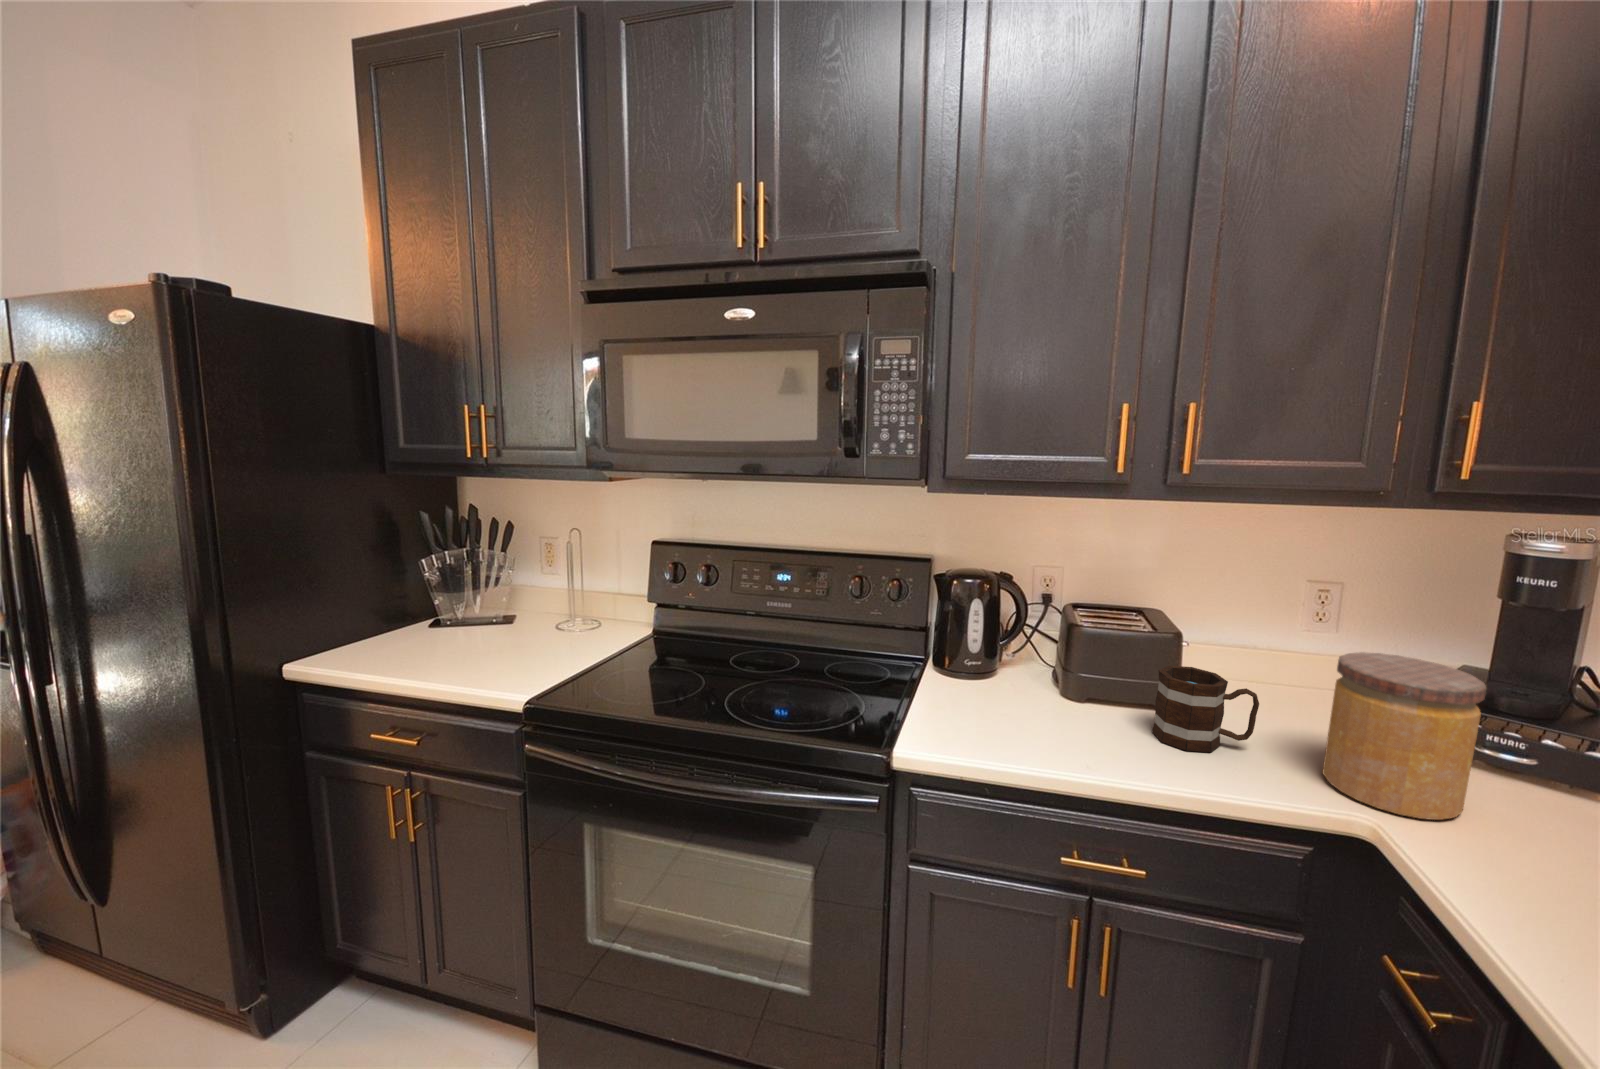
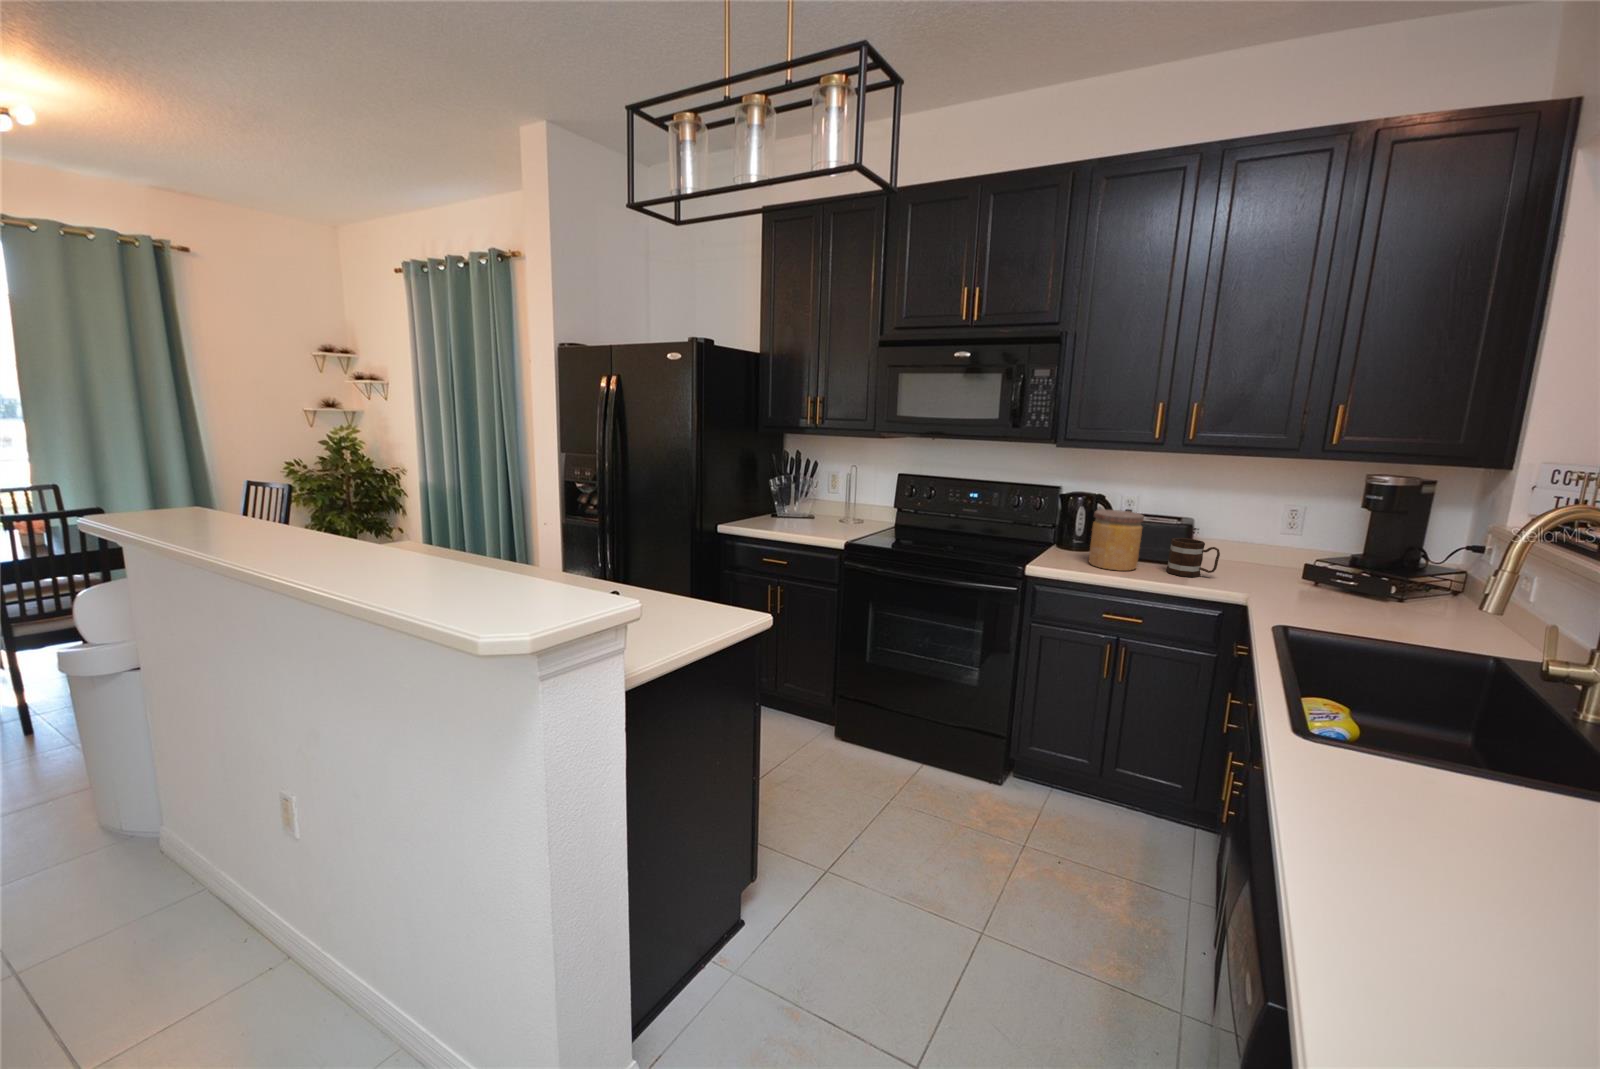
jar: present [1323,652,1486,820] -> present [1089,510,1144,571]

